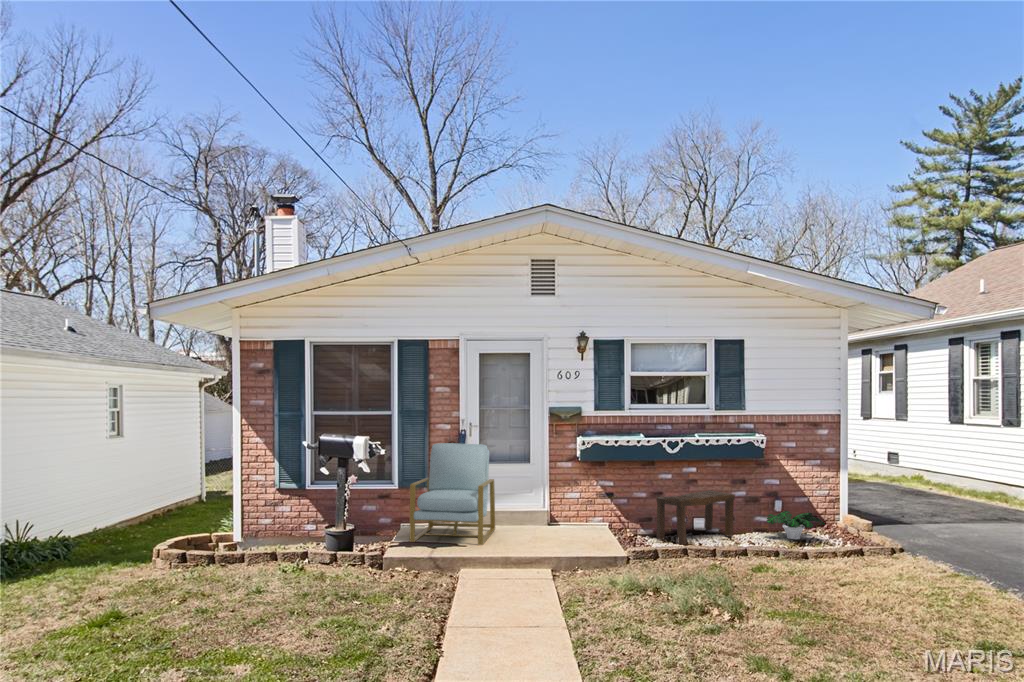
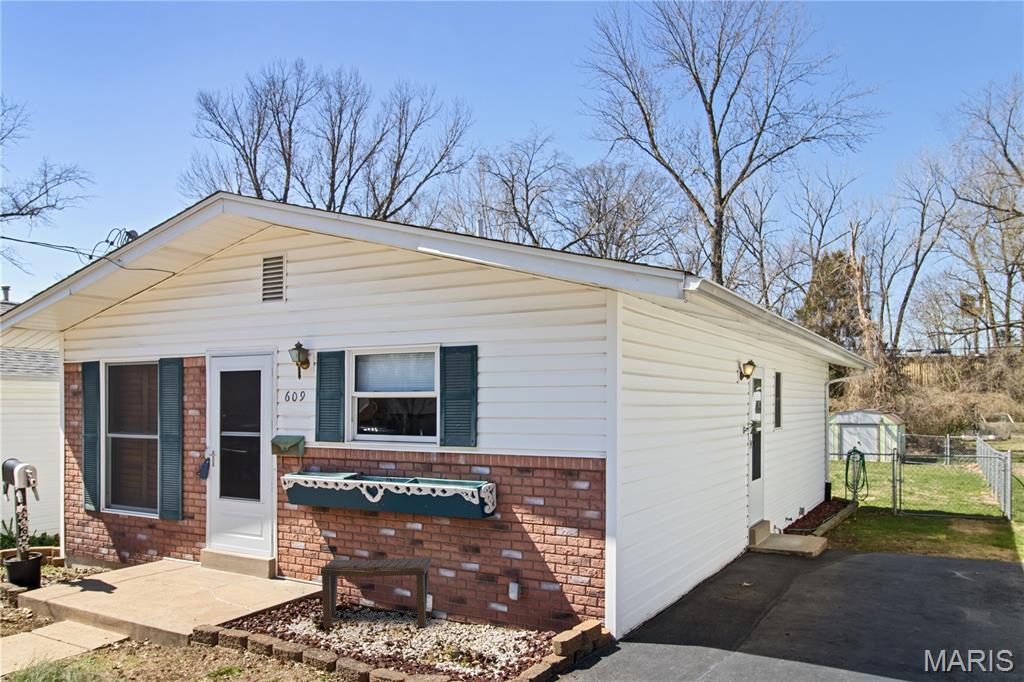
chair: present [410,443,495,545] -> none [101,473,220,592]
potted plant: present [767,511,825,539] -> none [455,601,539,647]

